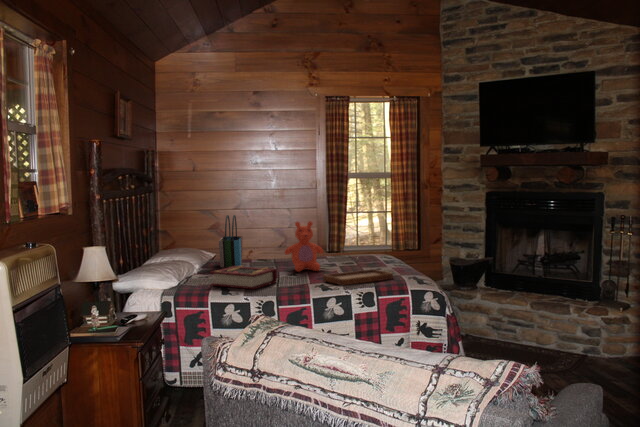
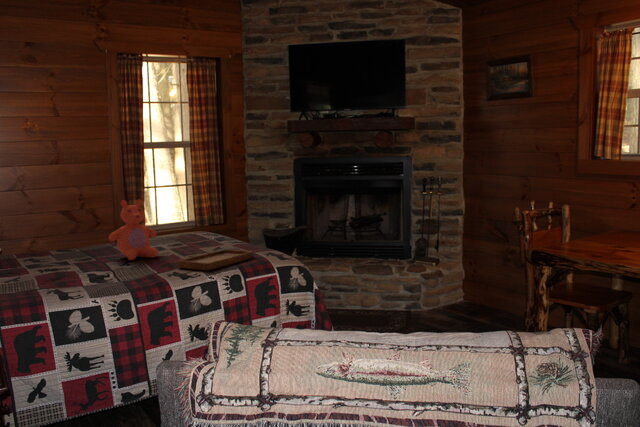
tote bag: present [219,215,242,267] -> none [9,195,42,265]
book: present [210,266,277,289] -> none [25,258,118,289]

